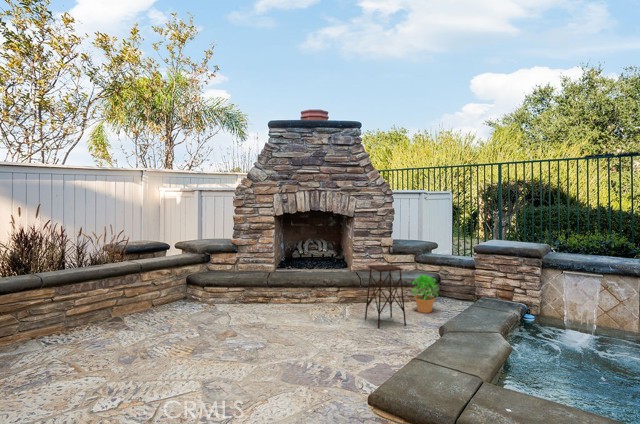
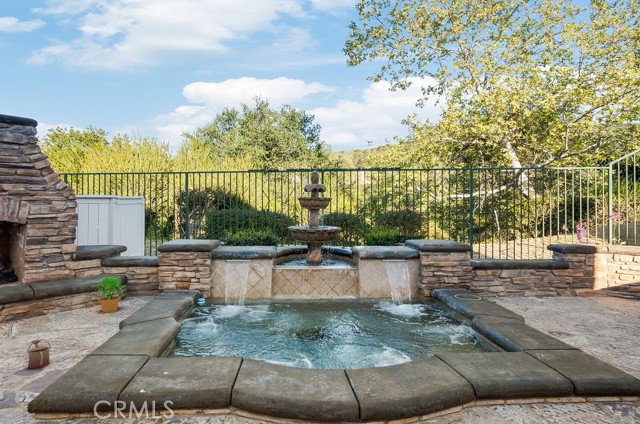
side table: present [365,265,406,329] -> none [38,270,87,335]
watering can: none [359,335,379,366] -> present [27,339,51,368]

